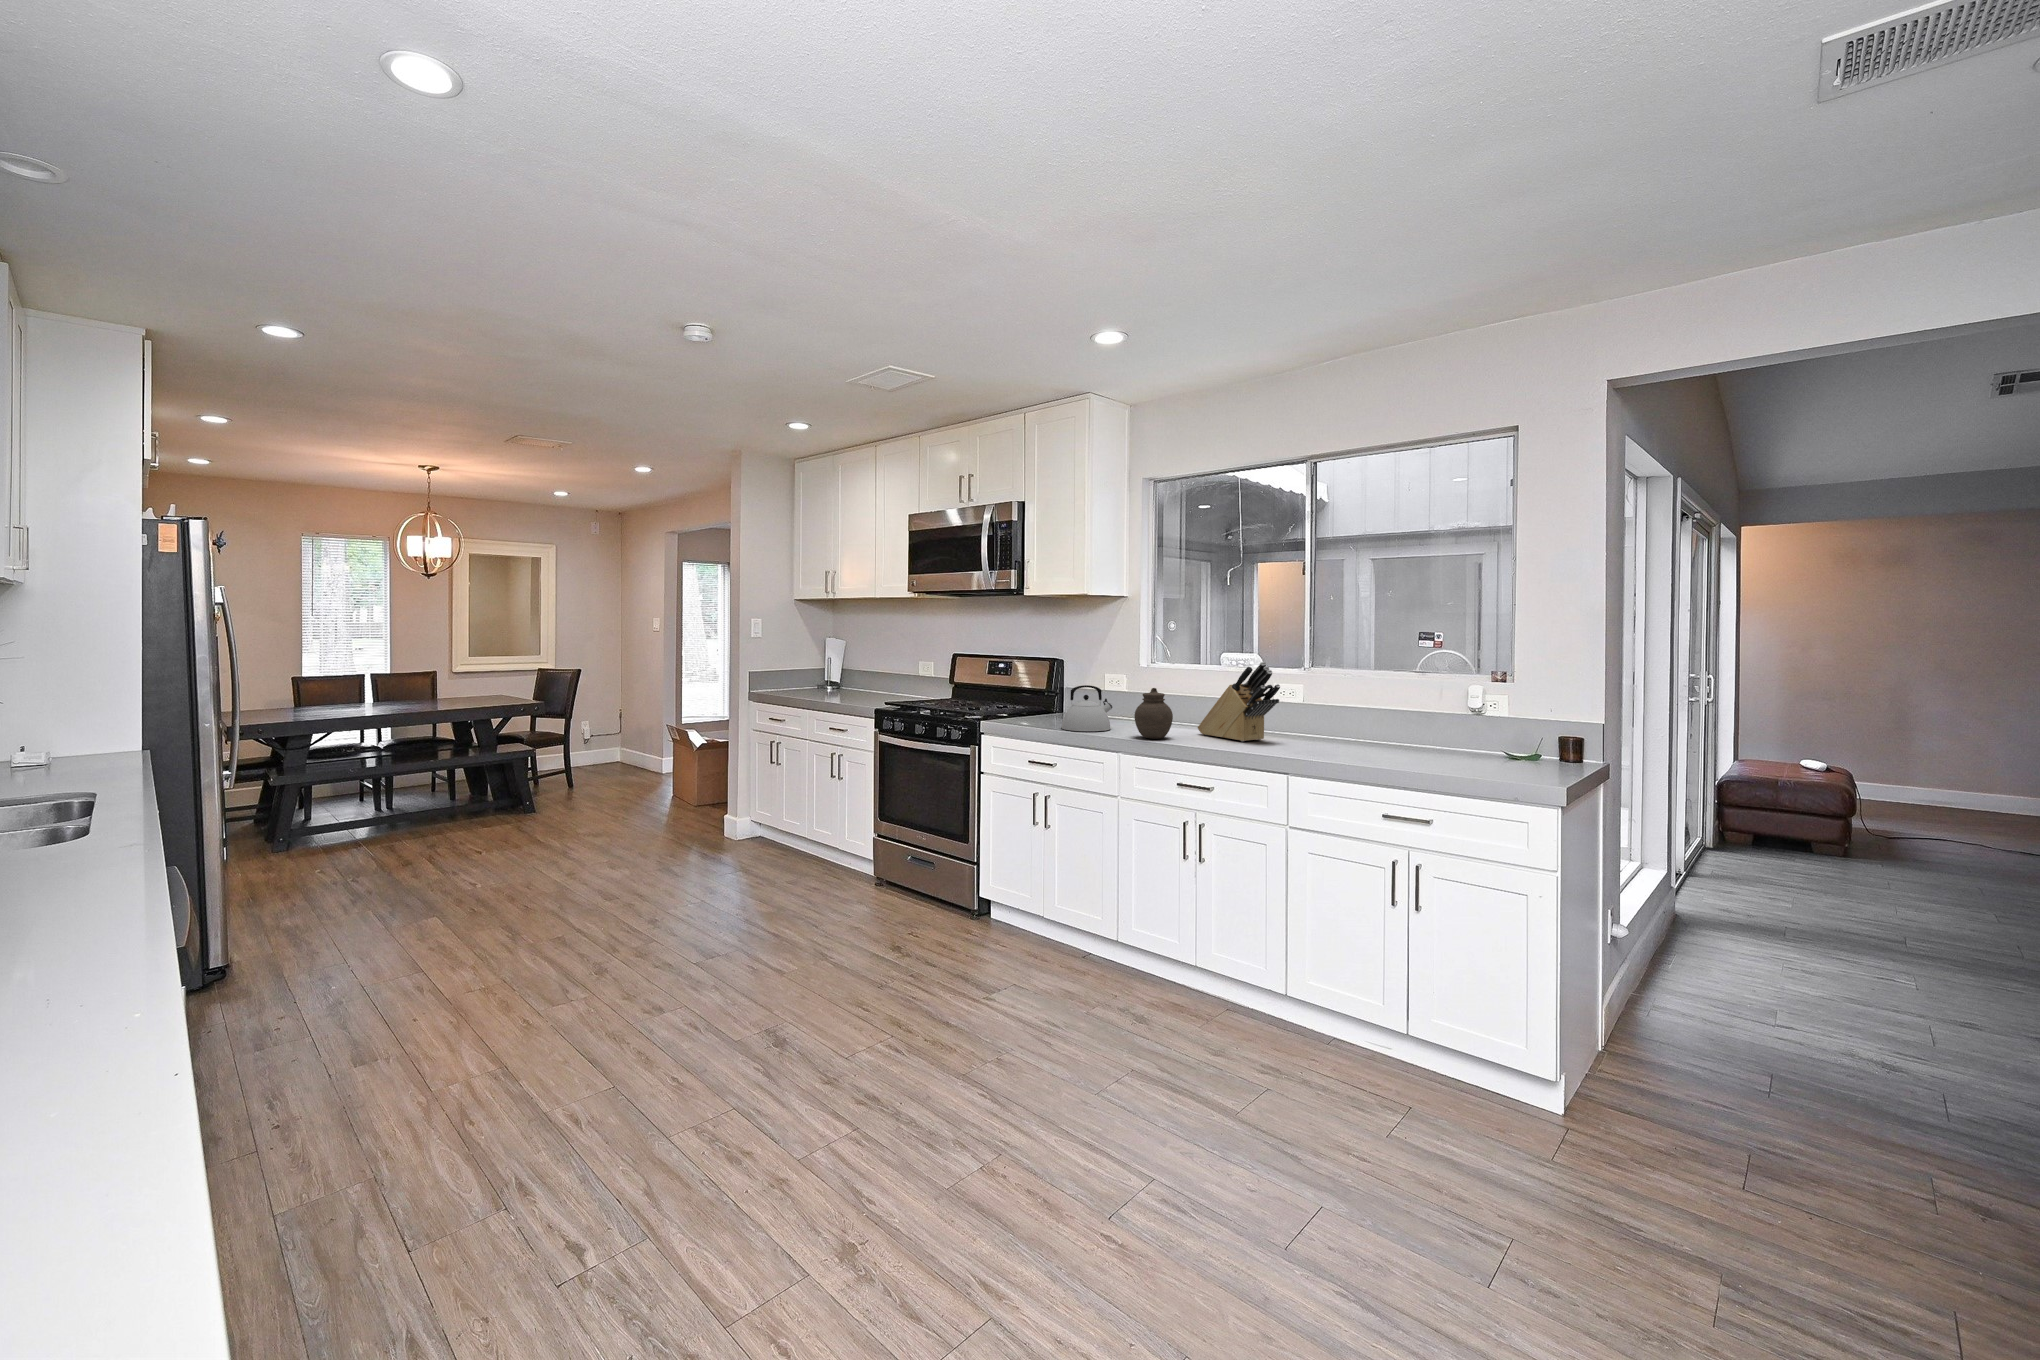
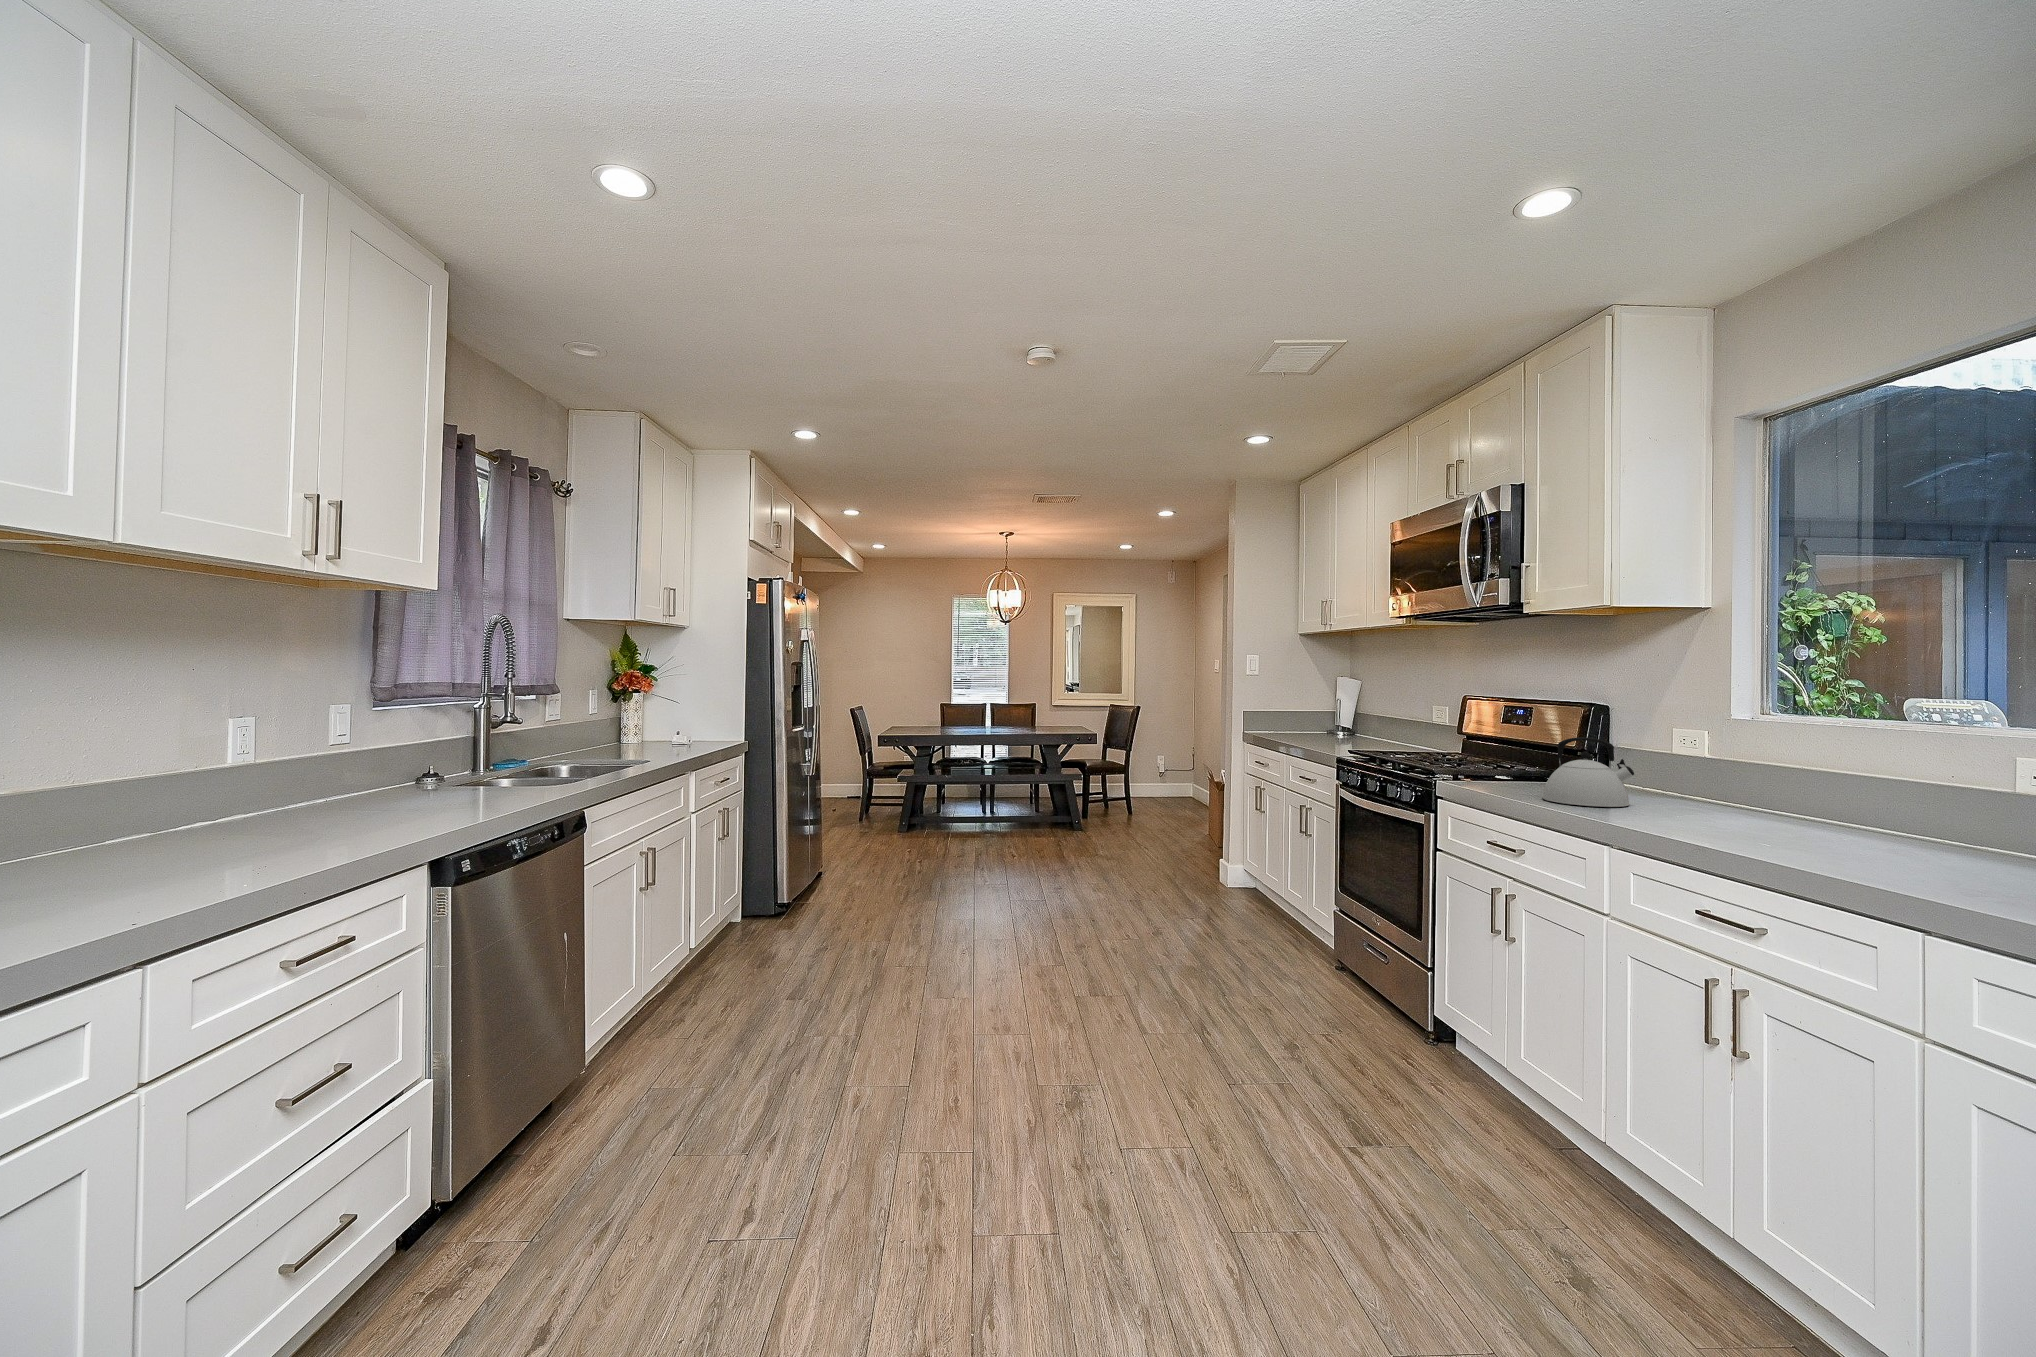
knife block: present [1198,662,1280,741] -> none [1789,707,1961,853]
jar: present [1135,688,1173,739] -> none [1642,744,1718,827]

